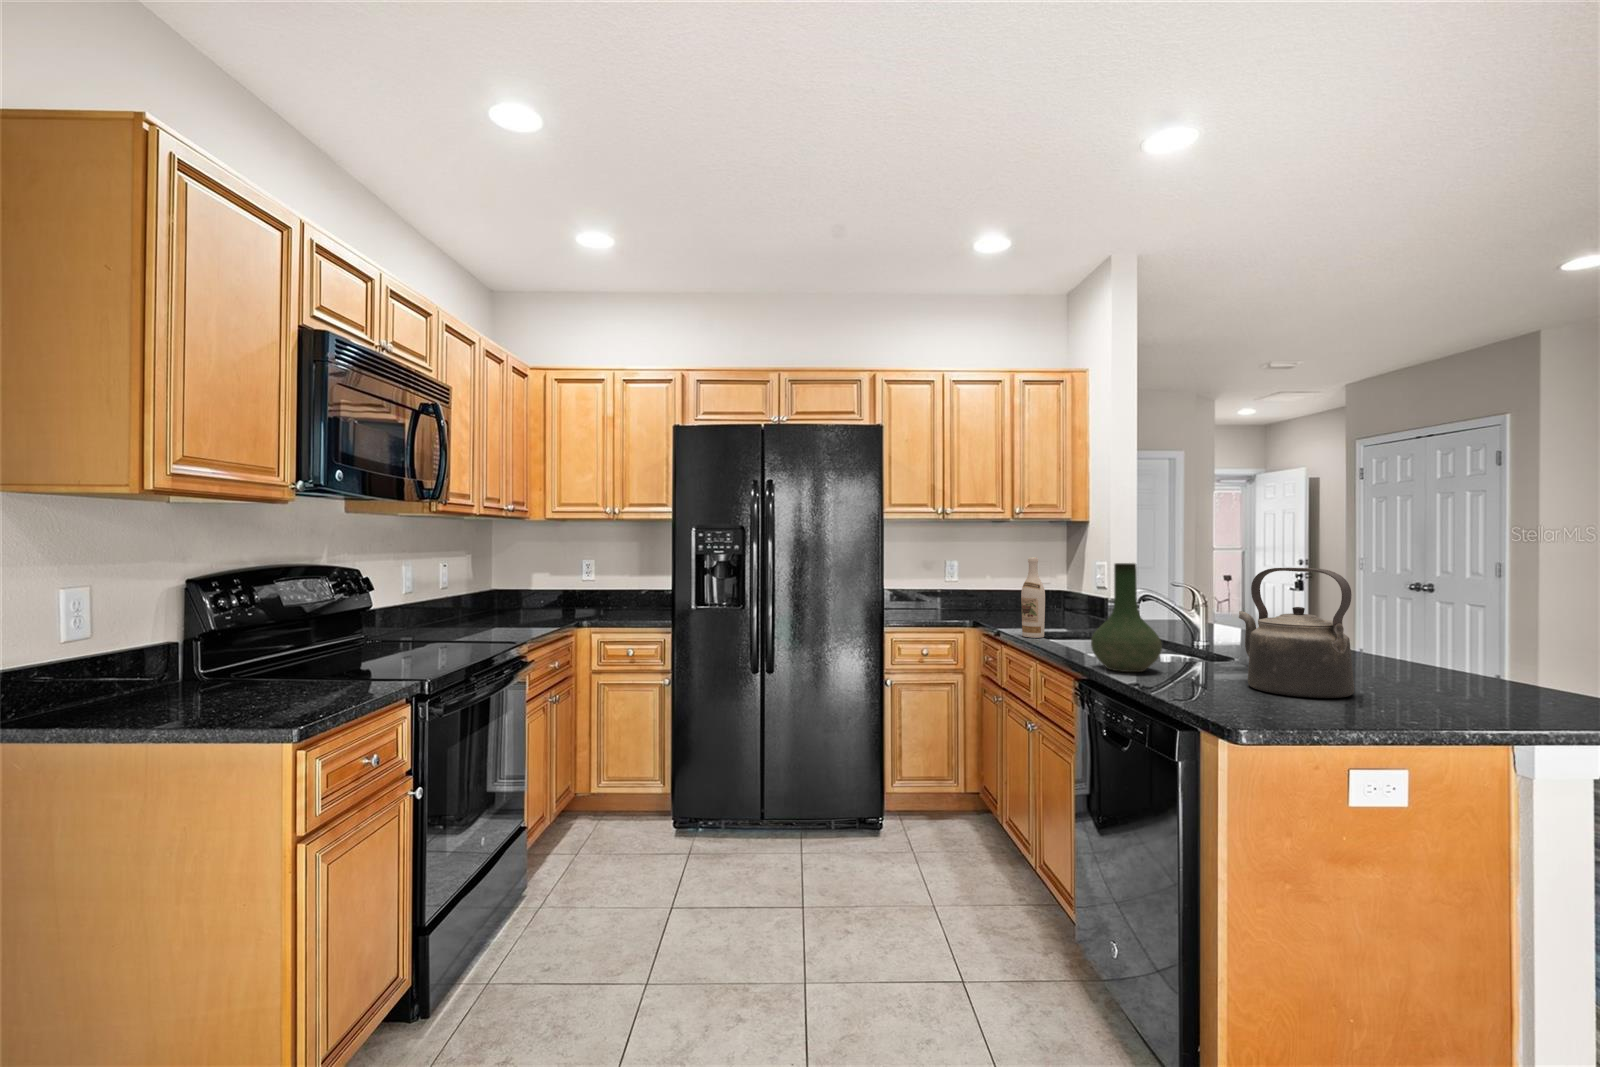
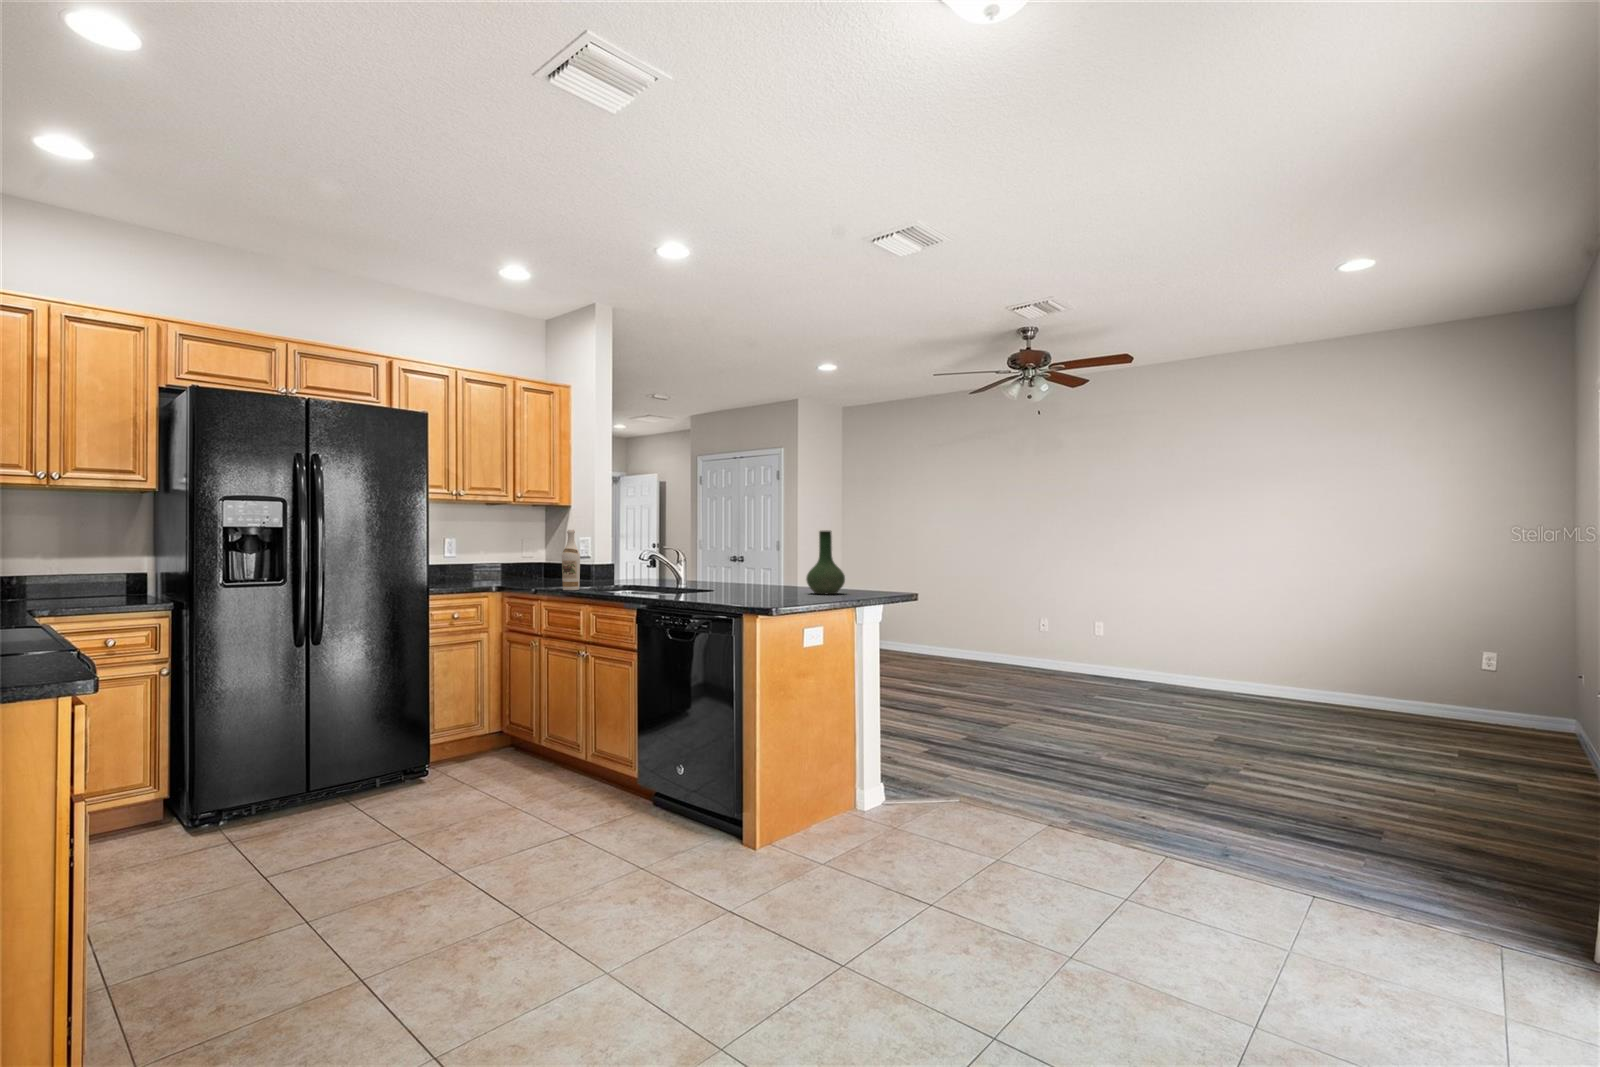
vase: present [1091,563,1162,672] -> present [806,530,845,594]
kettle: present [1239,568,1354,698] -> none [731,529,790,599]

